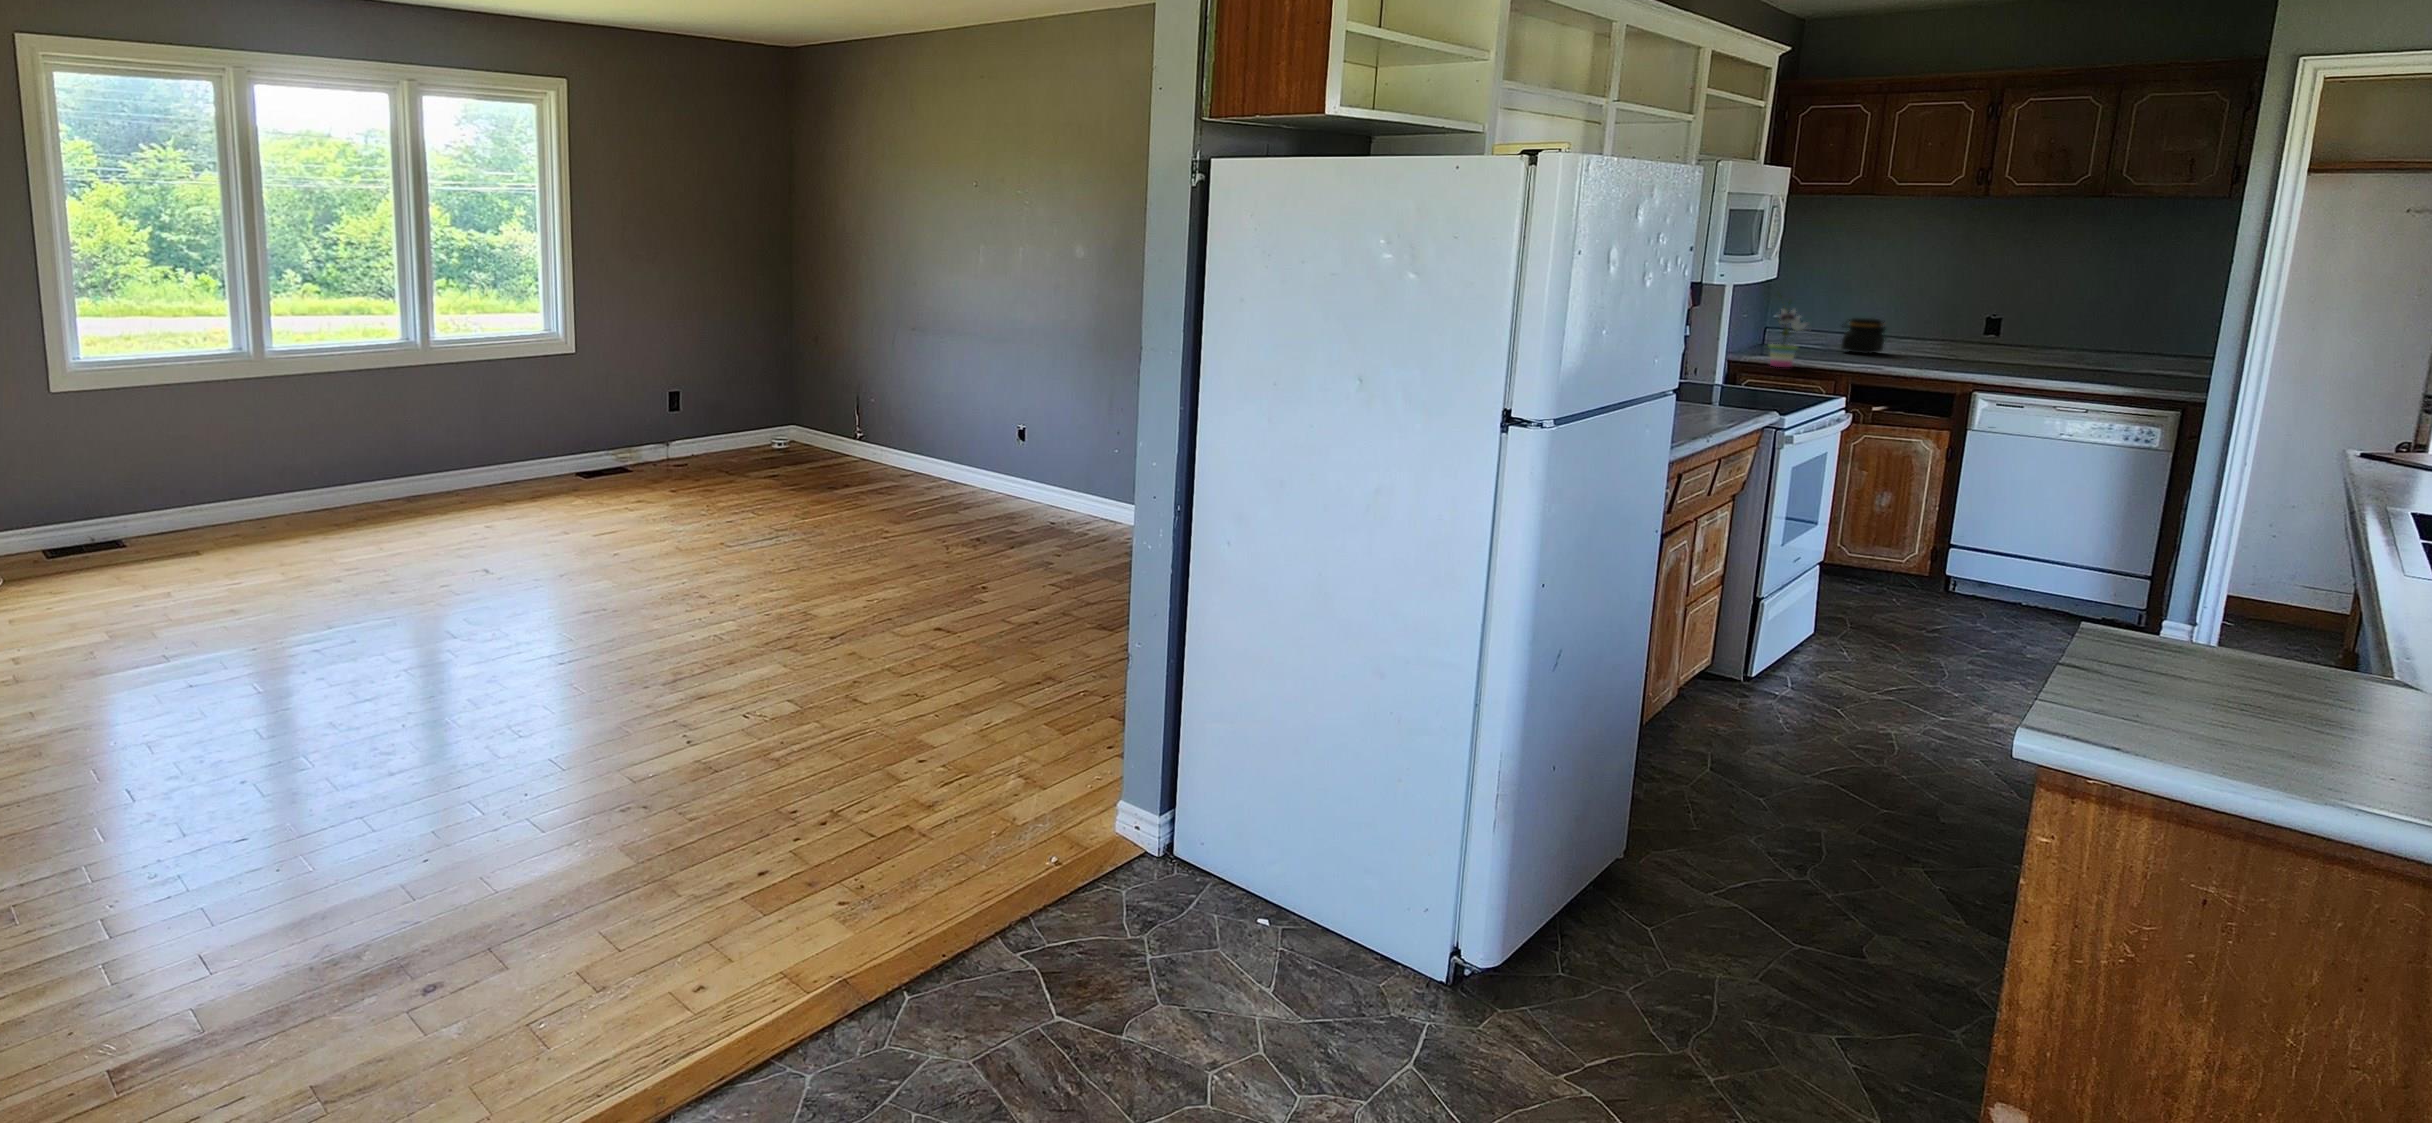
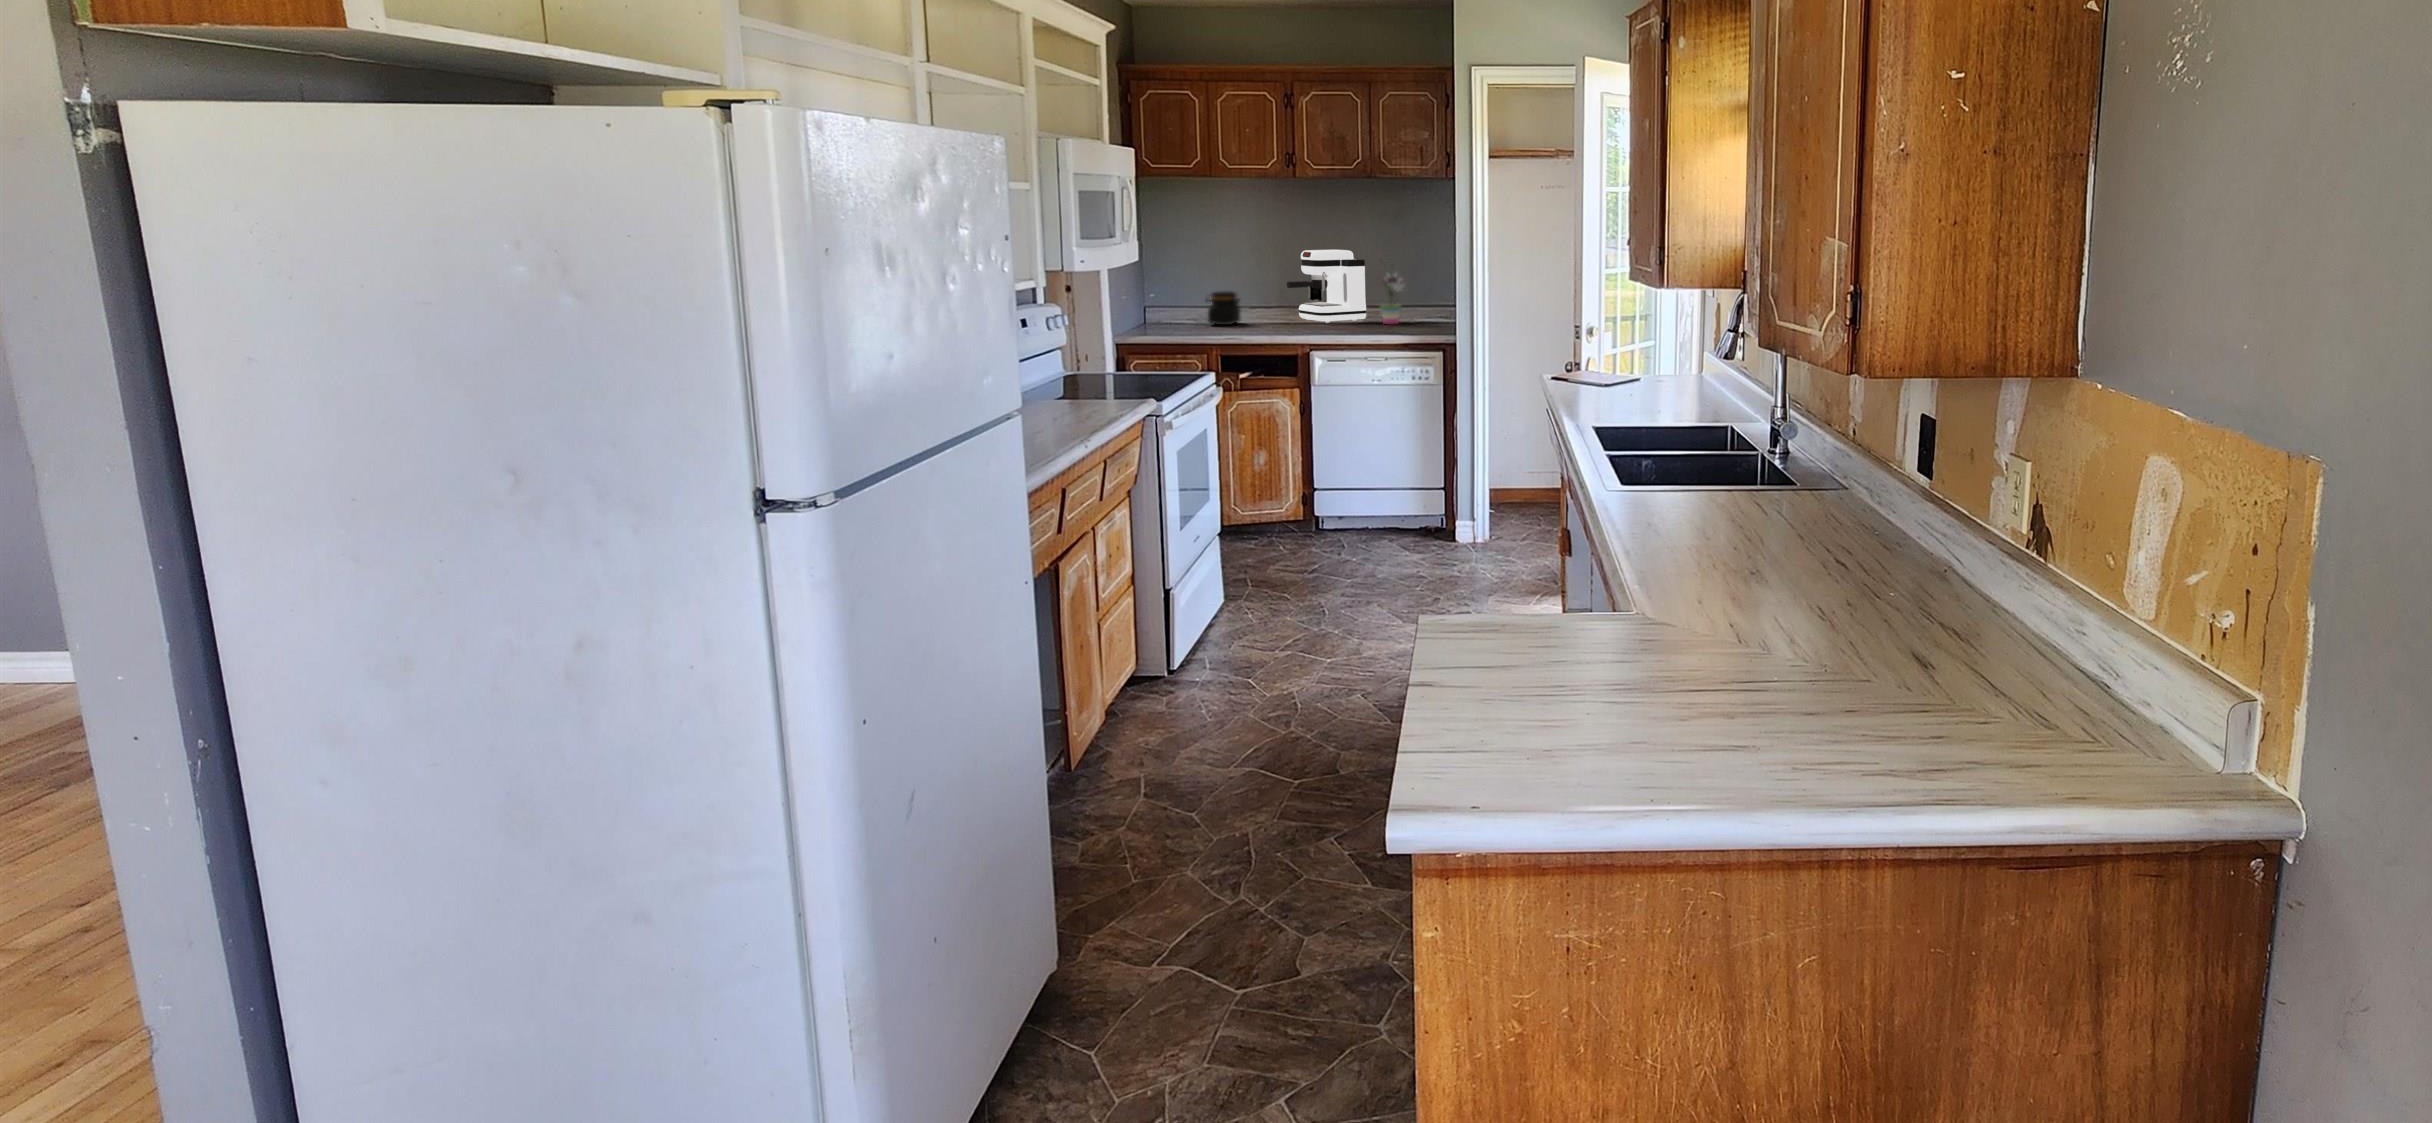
coffee maker: none [1953,280,2074,365] -> present [1287,250,1366,323]
potted plant: present [1768,294,1808,367] -> present [1381,259,1404,324]

